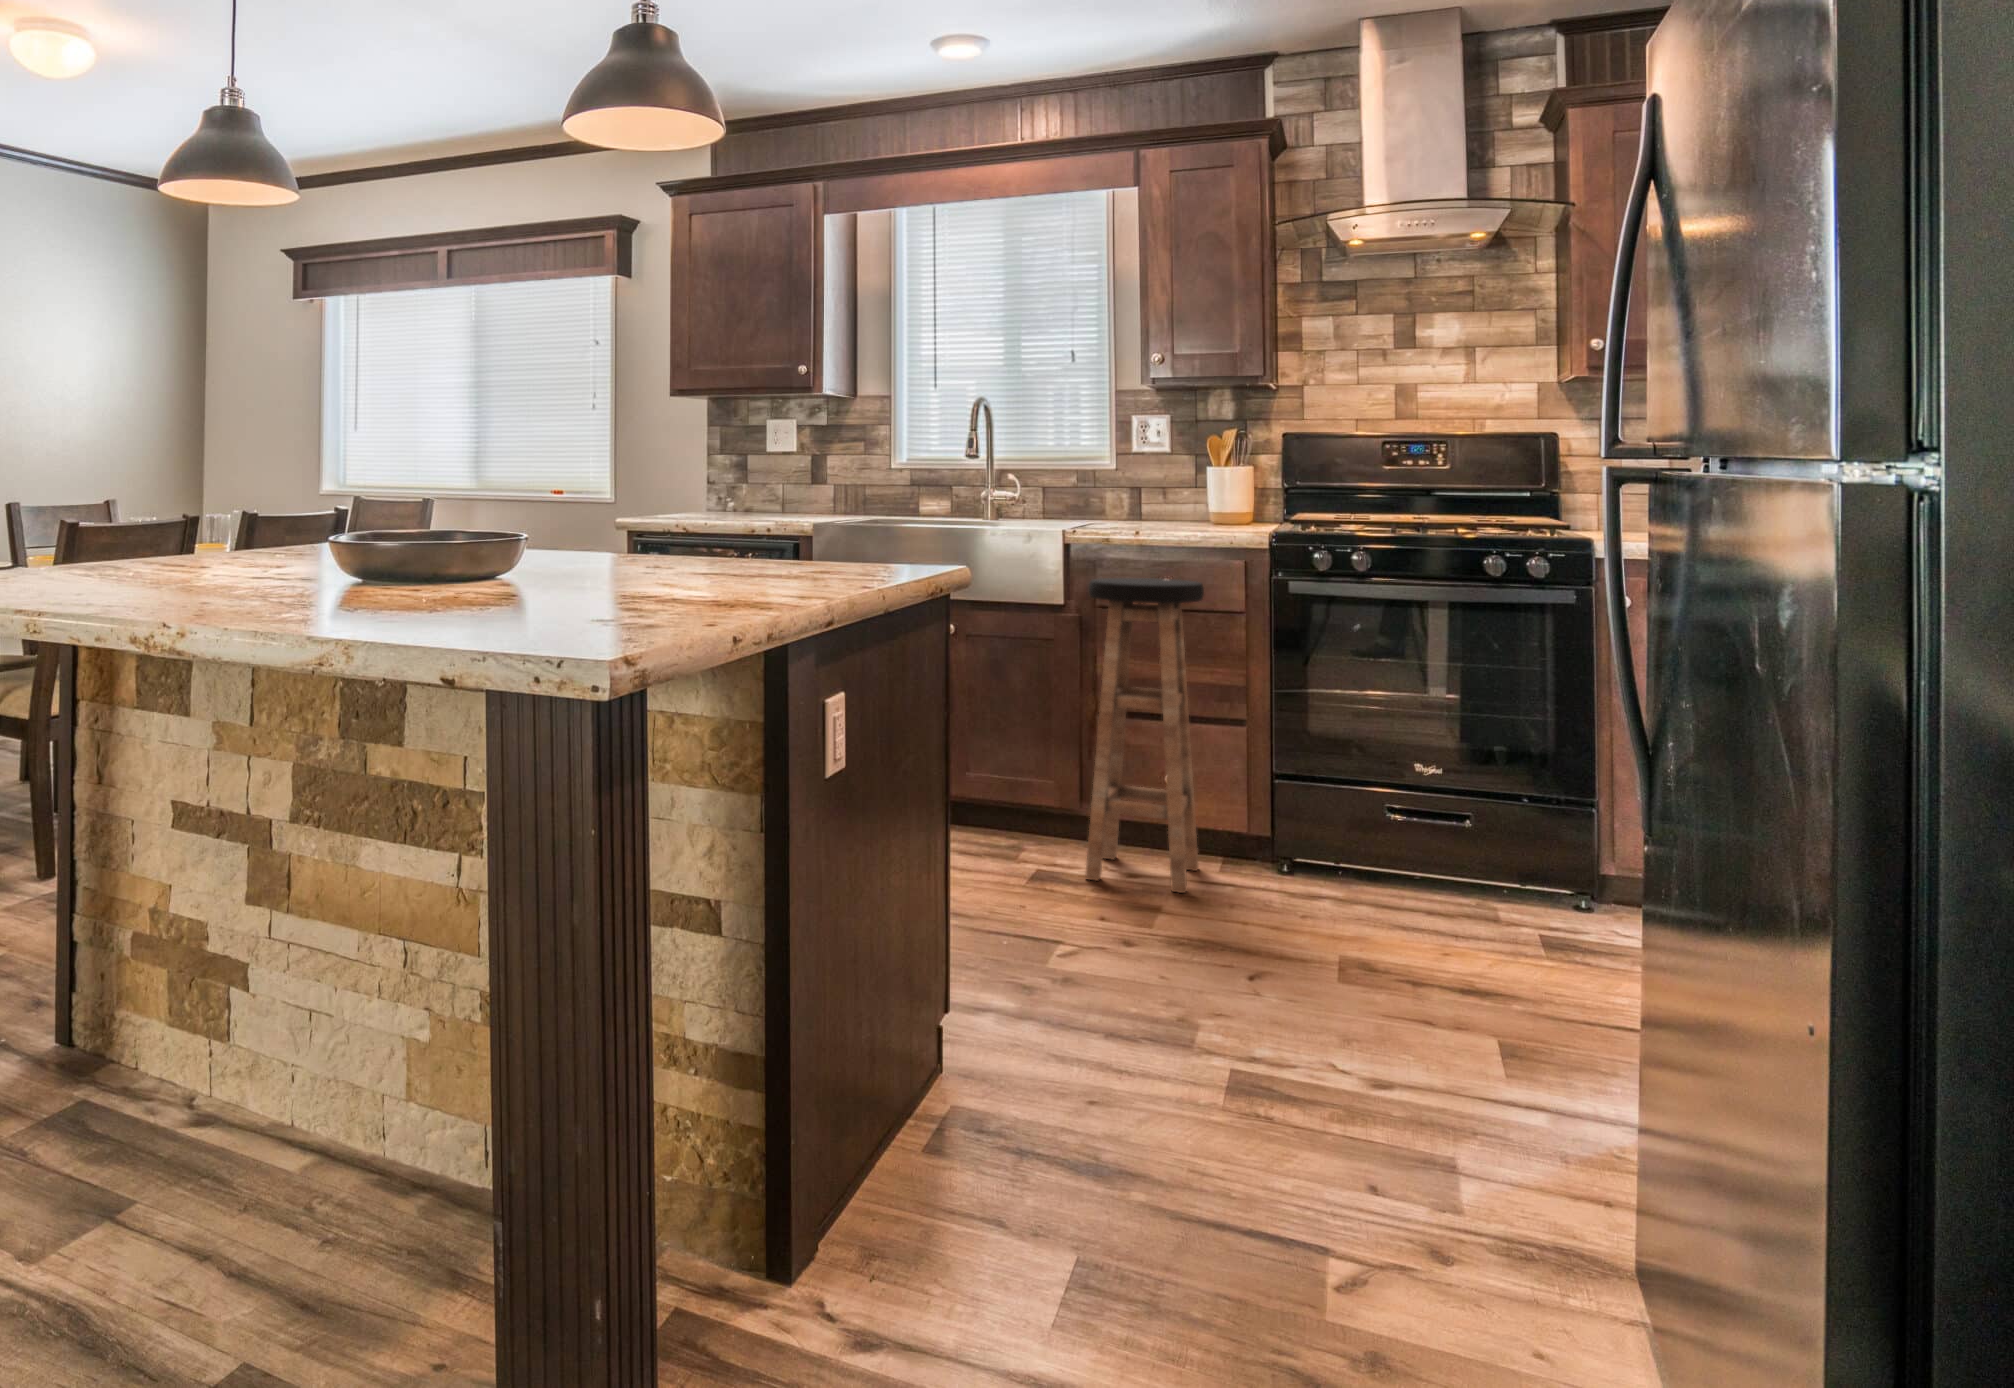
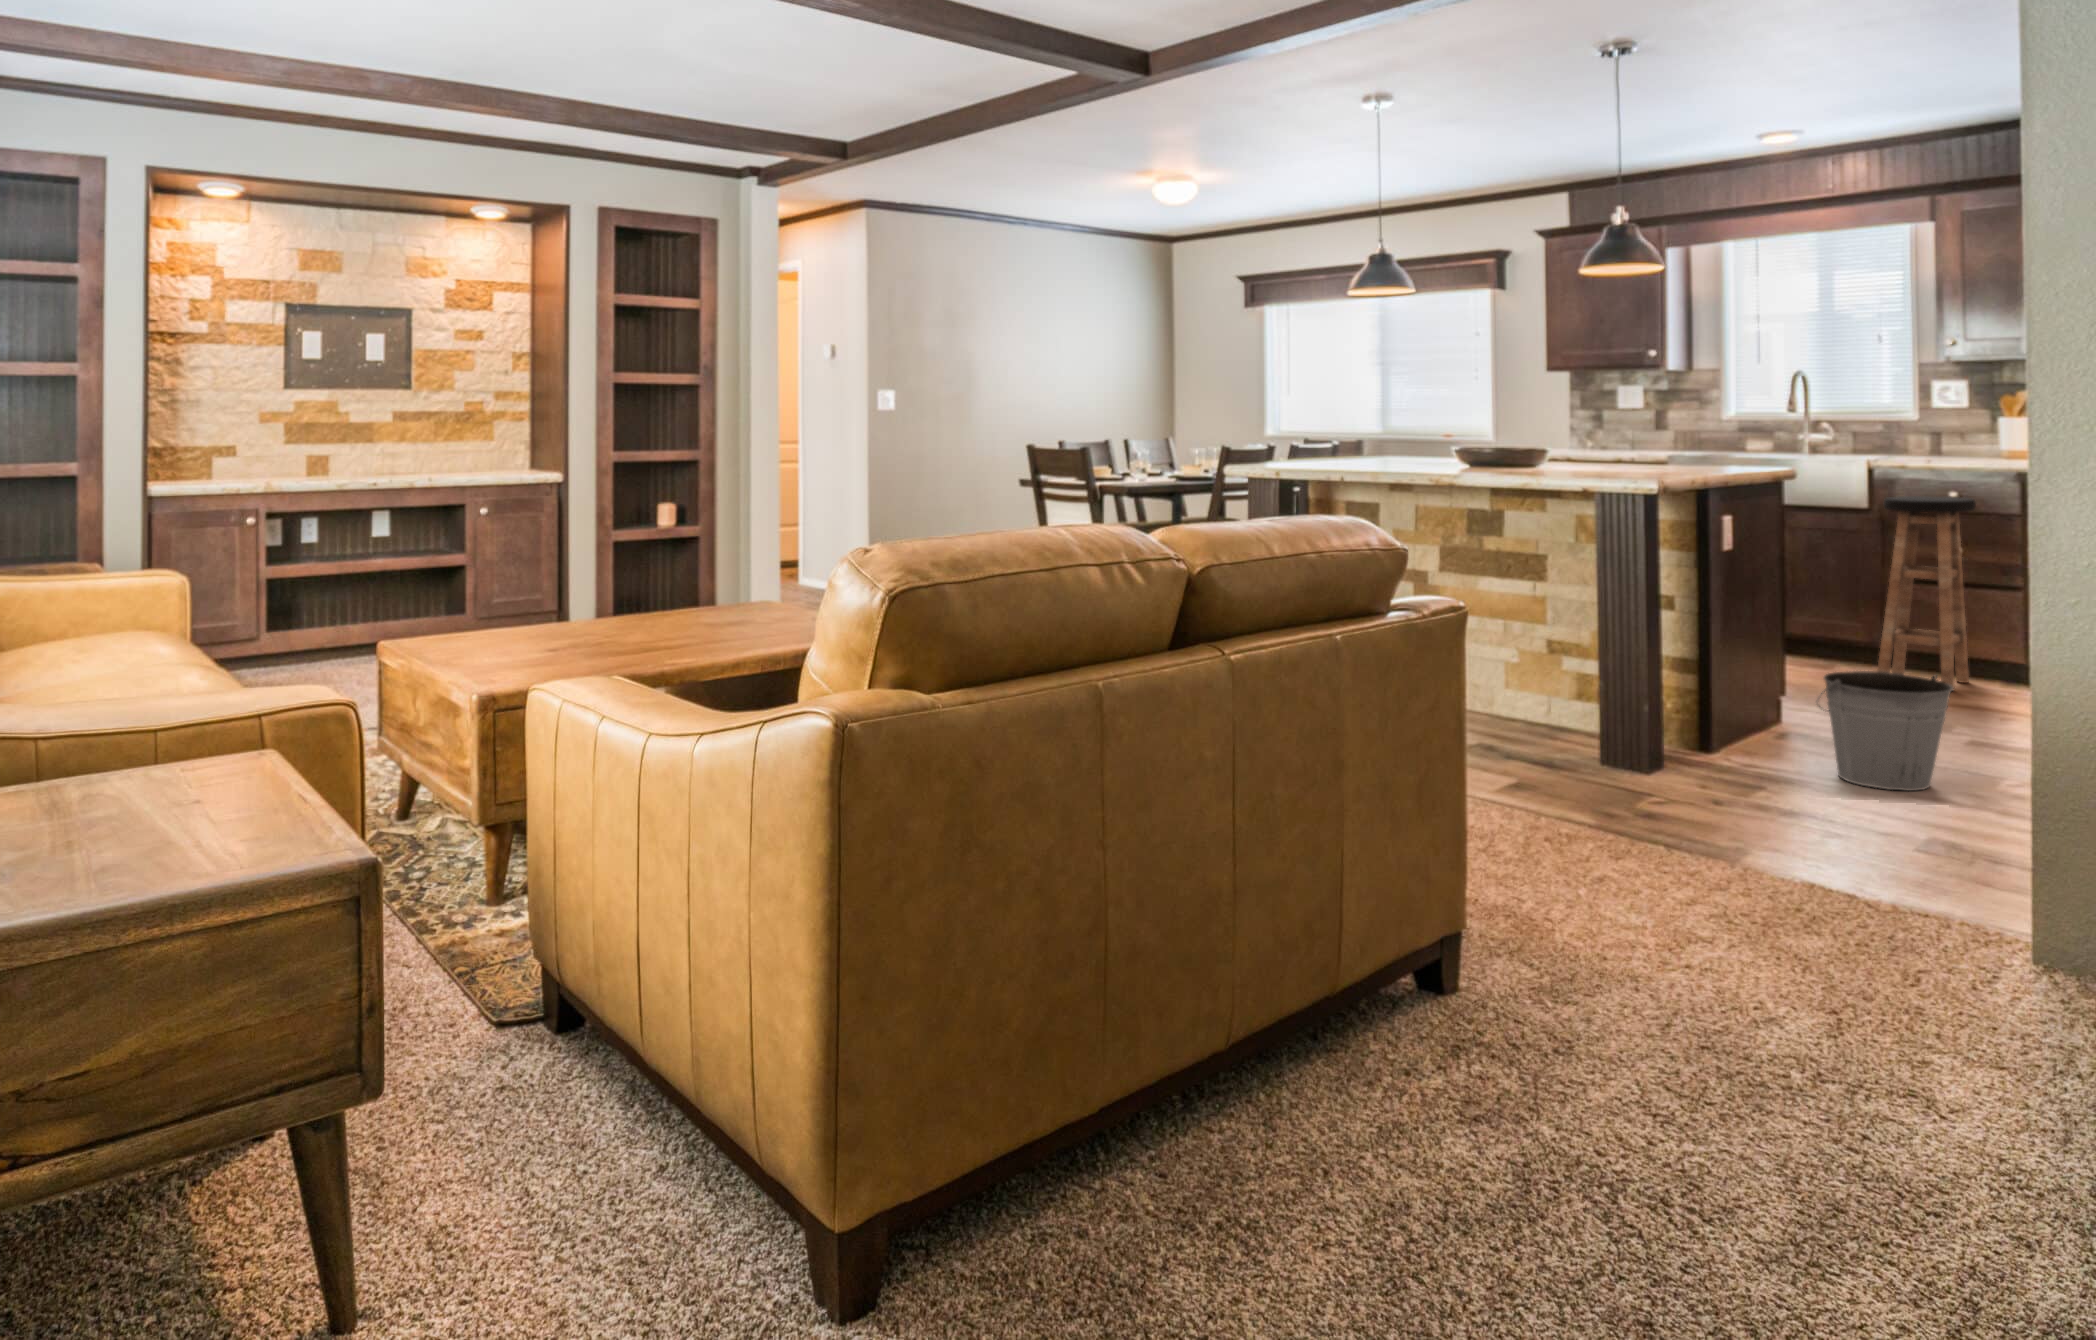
bucket: none [1018,965,1285,1303] -> present [1818,671,1953,791]

